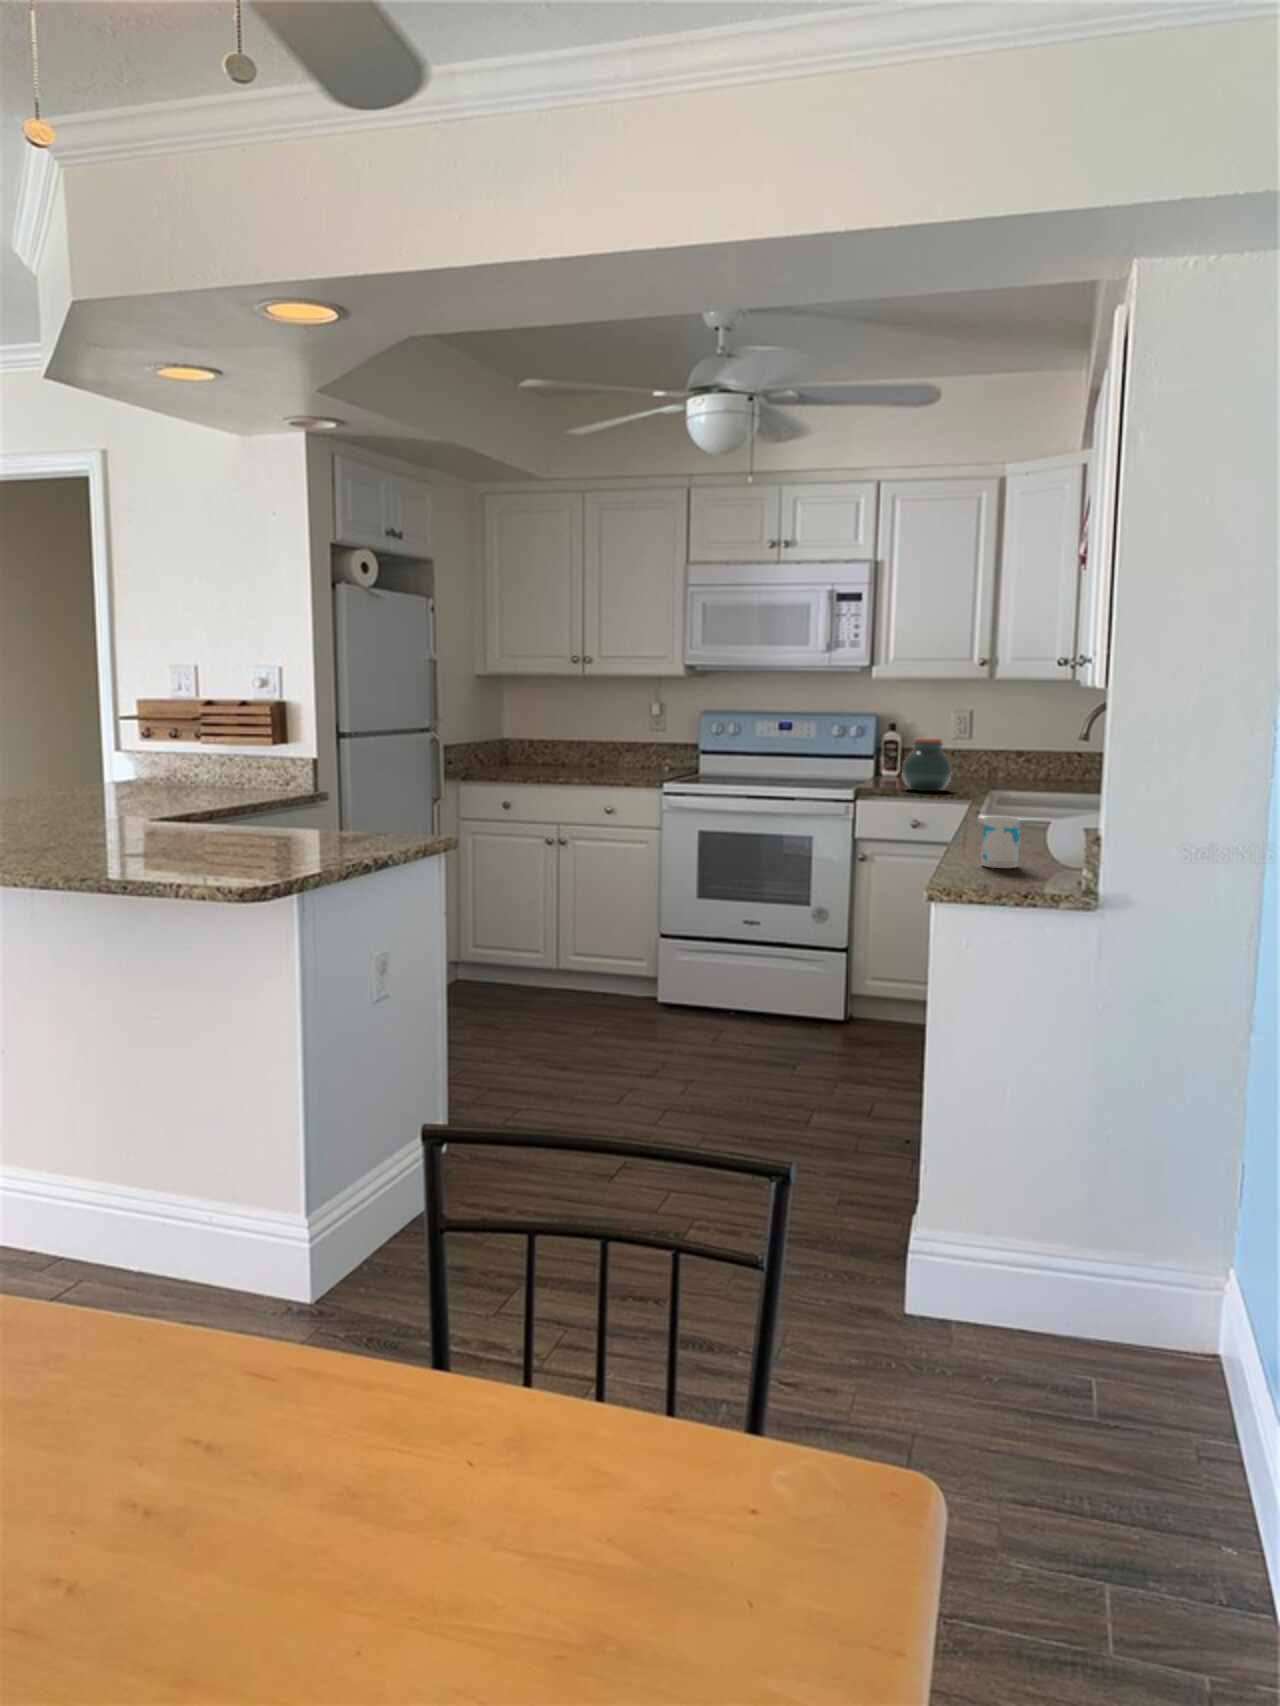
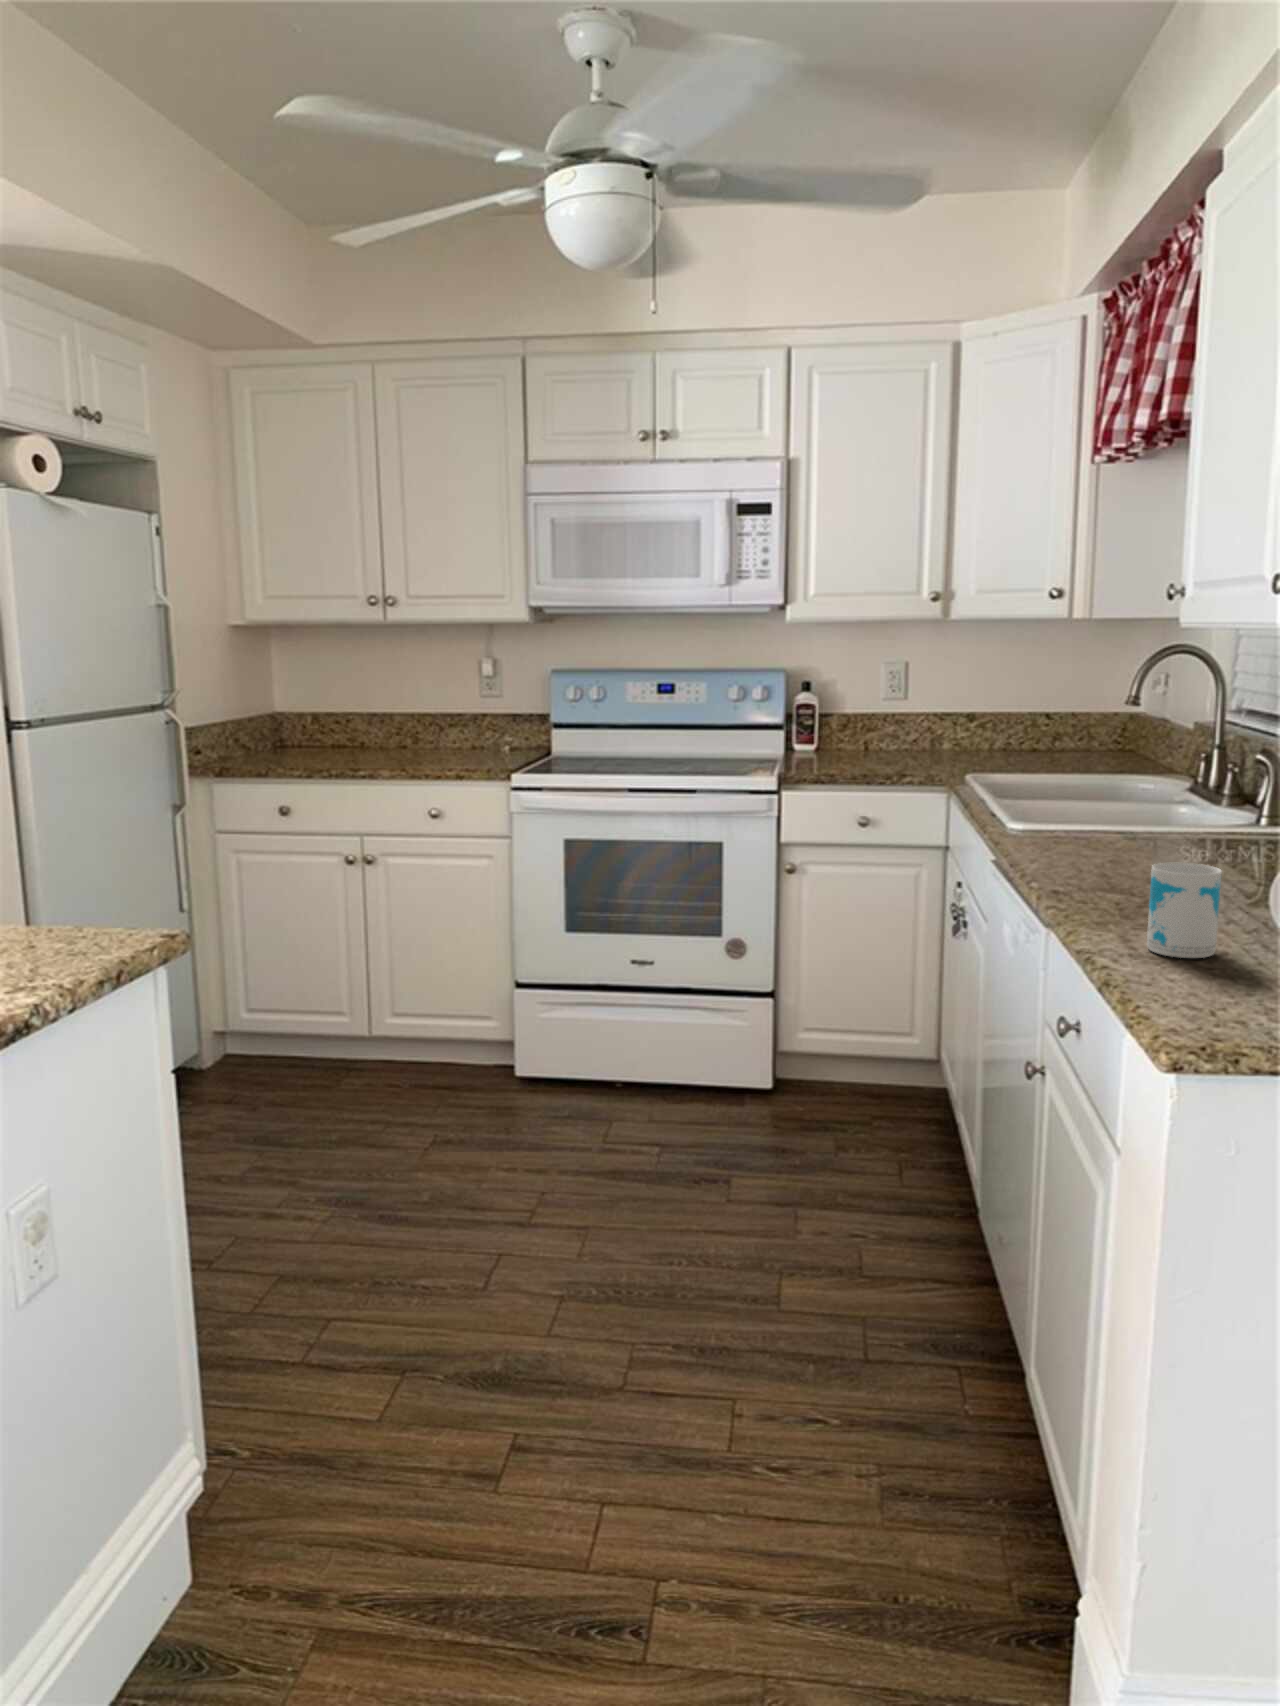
jar: present [902,738,951,791] -> none [837,701,902,773]

